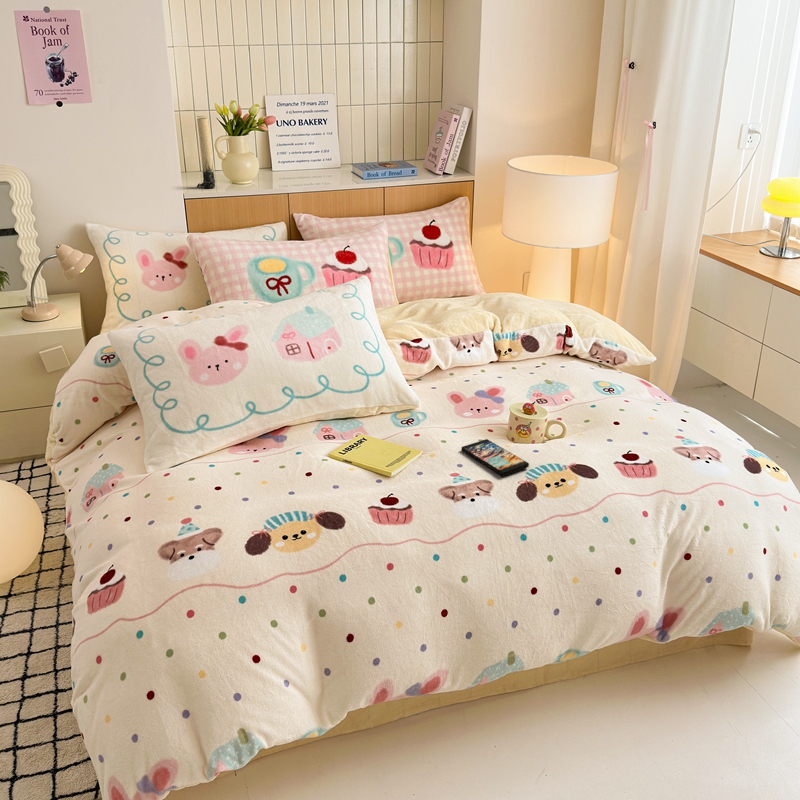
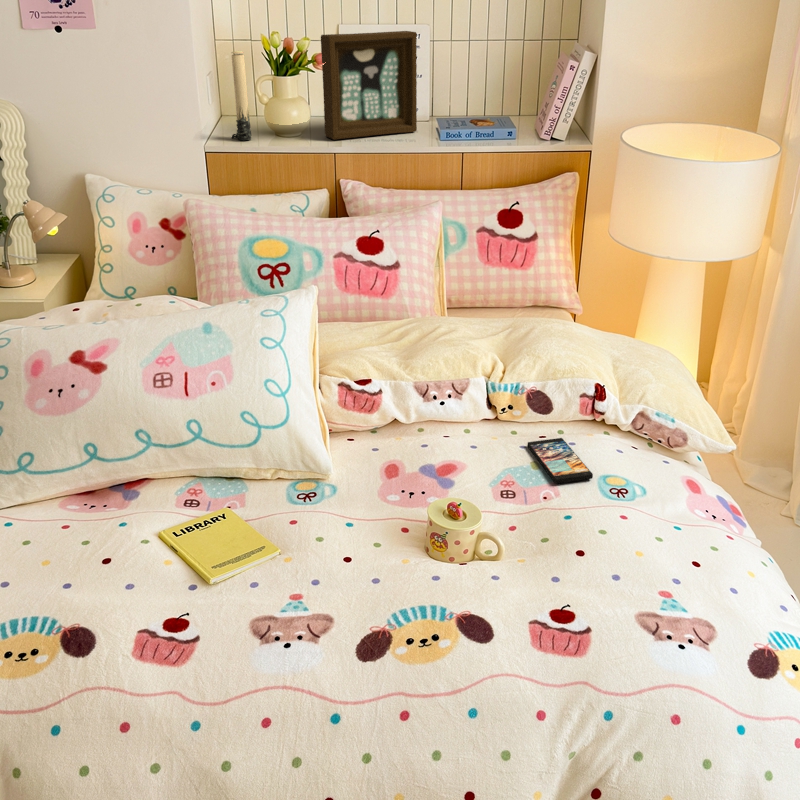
picture frame: none [266,98,338,184] -> present [321,31,417,140]
smartphone: present [462,439,529,476] -> present [527,438,593,483]

